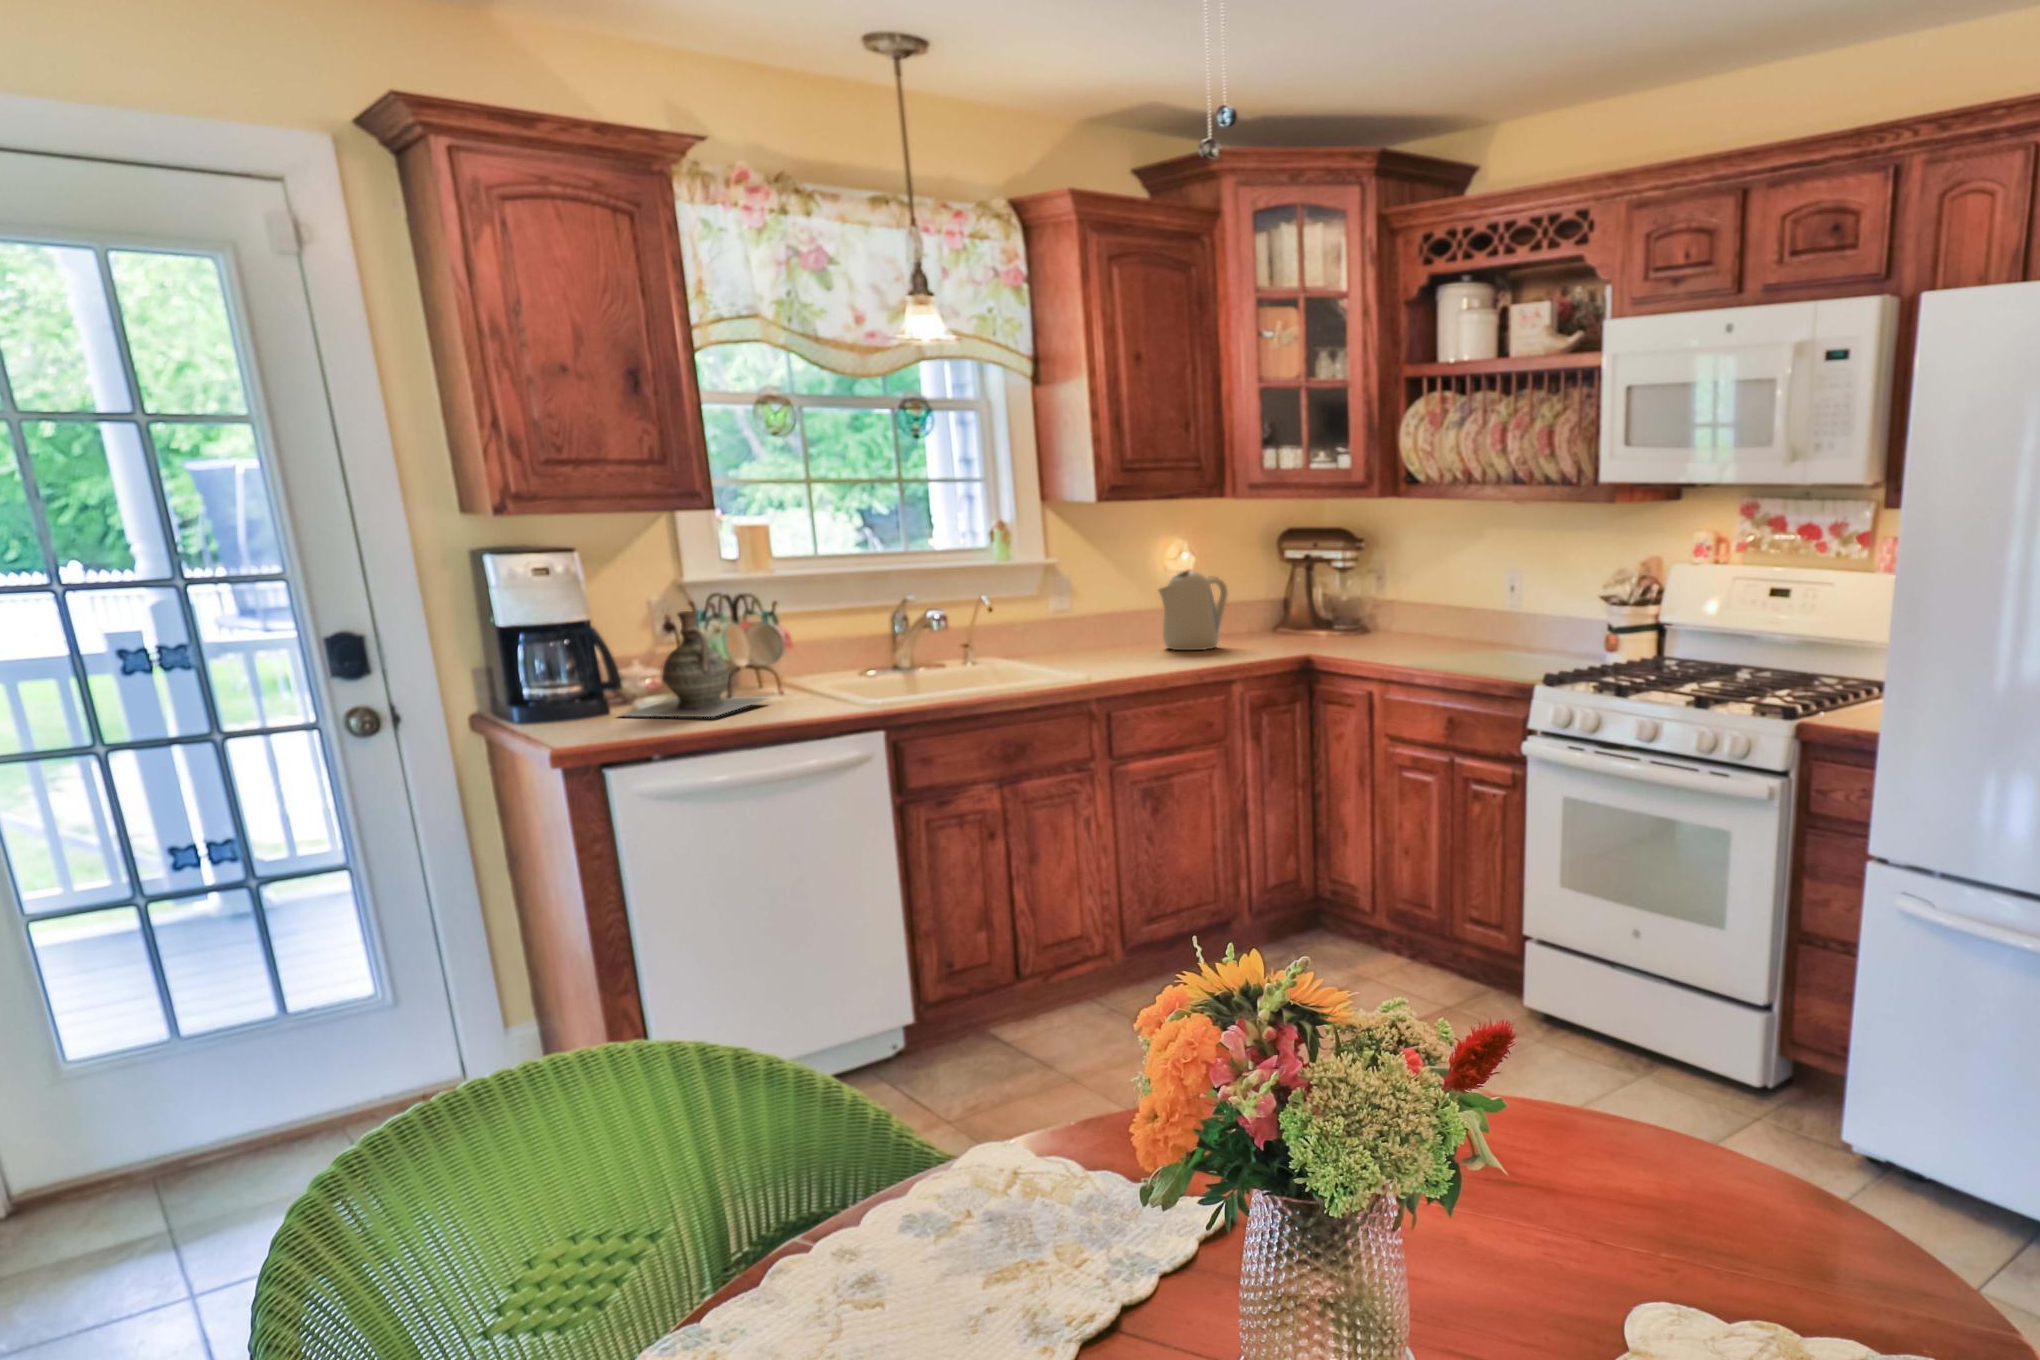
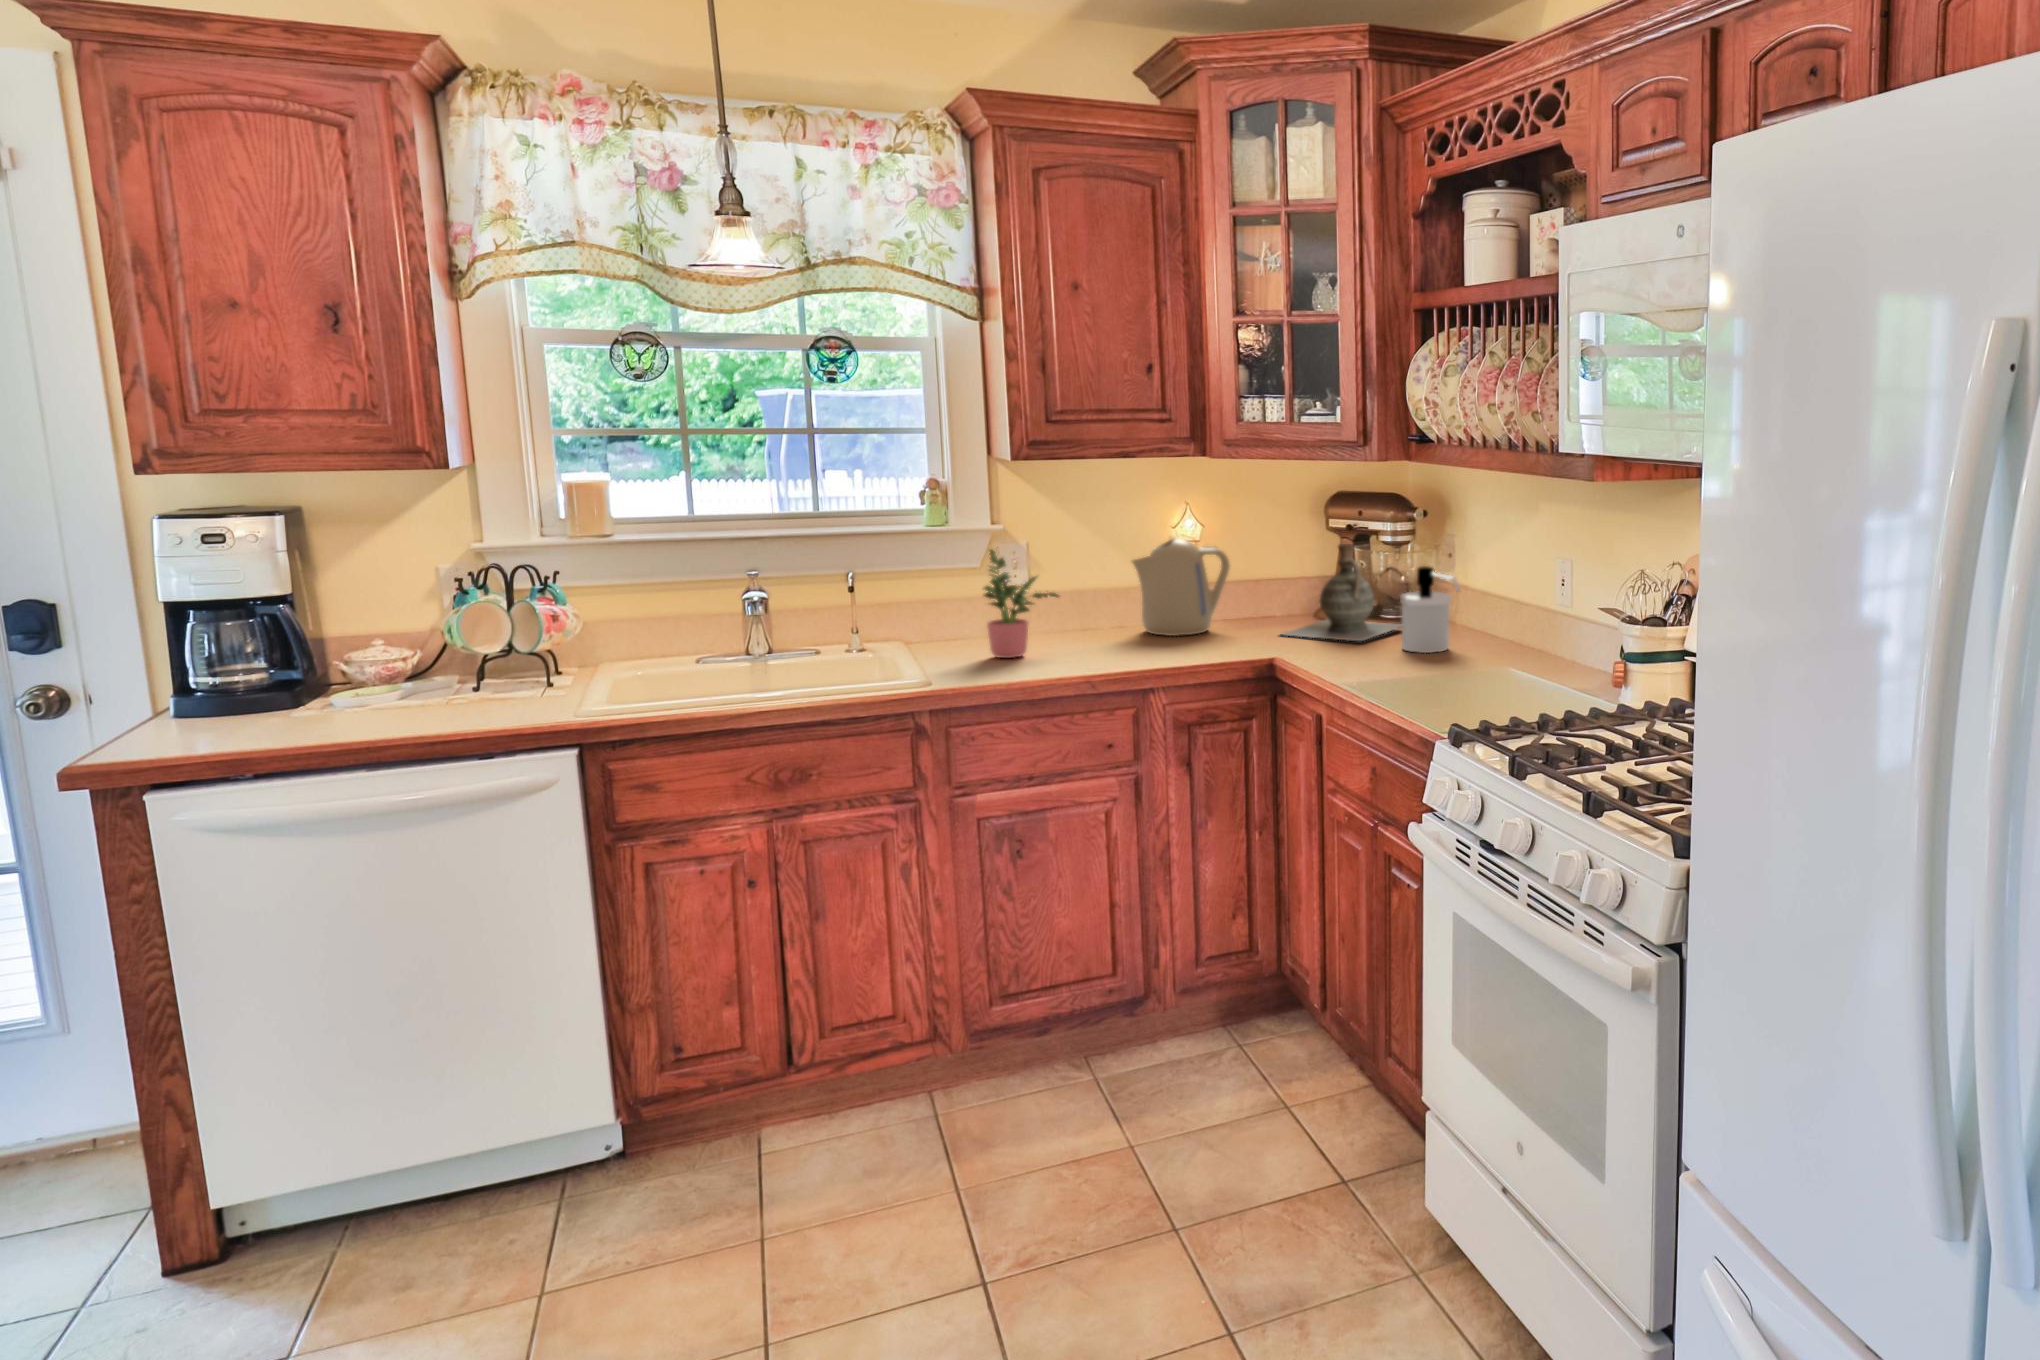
potted plant: none [1082,577,1133,667] -> present [984,550,1060,658]
soap dispenser: none [1388,583,1444,650] -> present [1400,566,1460,653]
ceramic jug: present [623,611,766,717] -> present [1283,544,1402,641]

